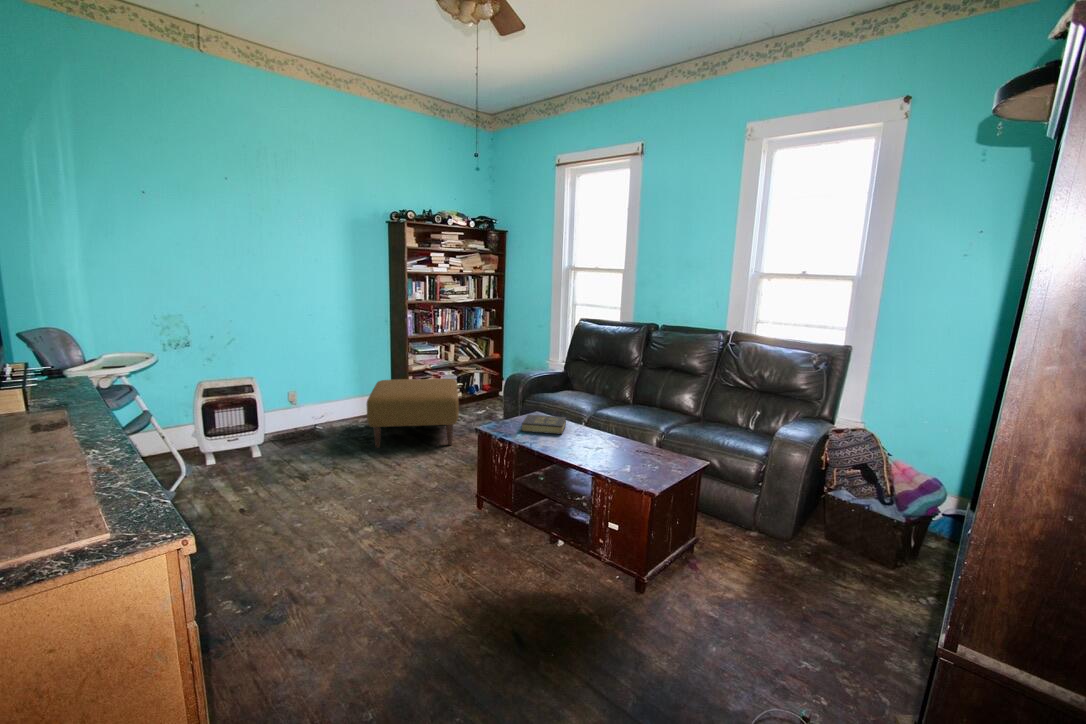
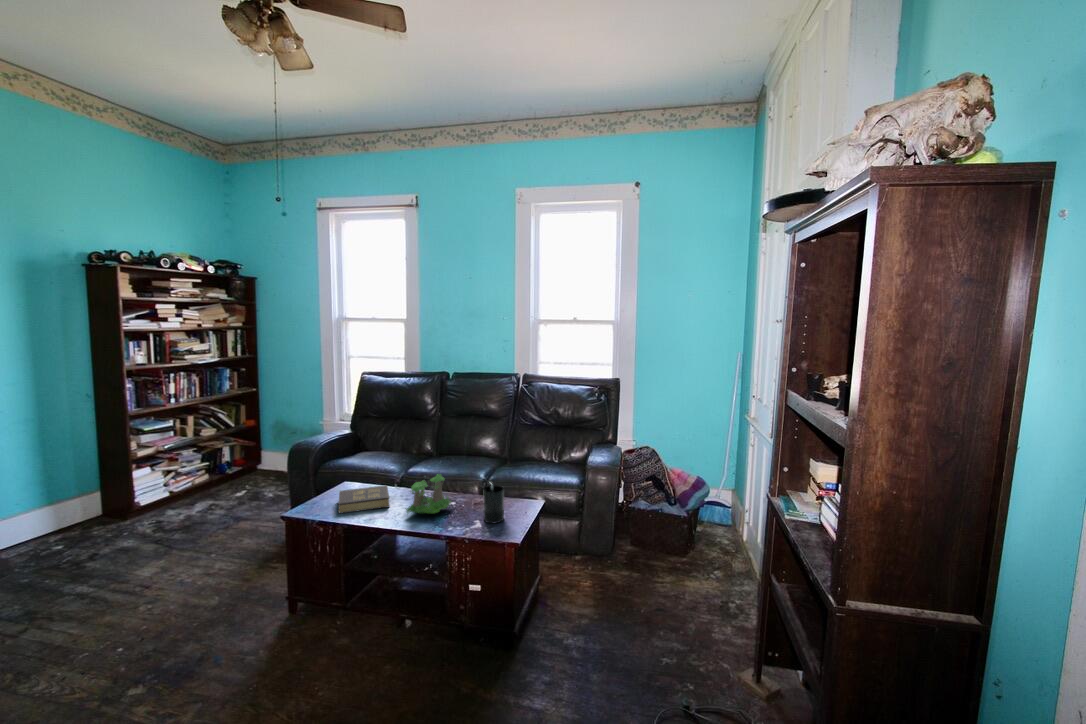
ottoman: present [367,379,459,448] -> none [63,460,221,579]
plant: none [570,396,614,446] -> present [406,474,452,513]
candle: none [633,427,655,465] -> present [484,485,504,523]

